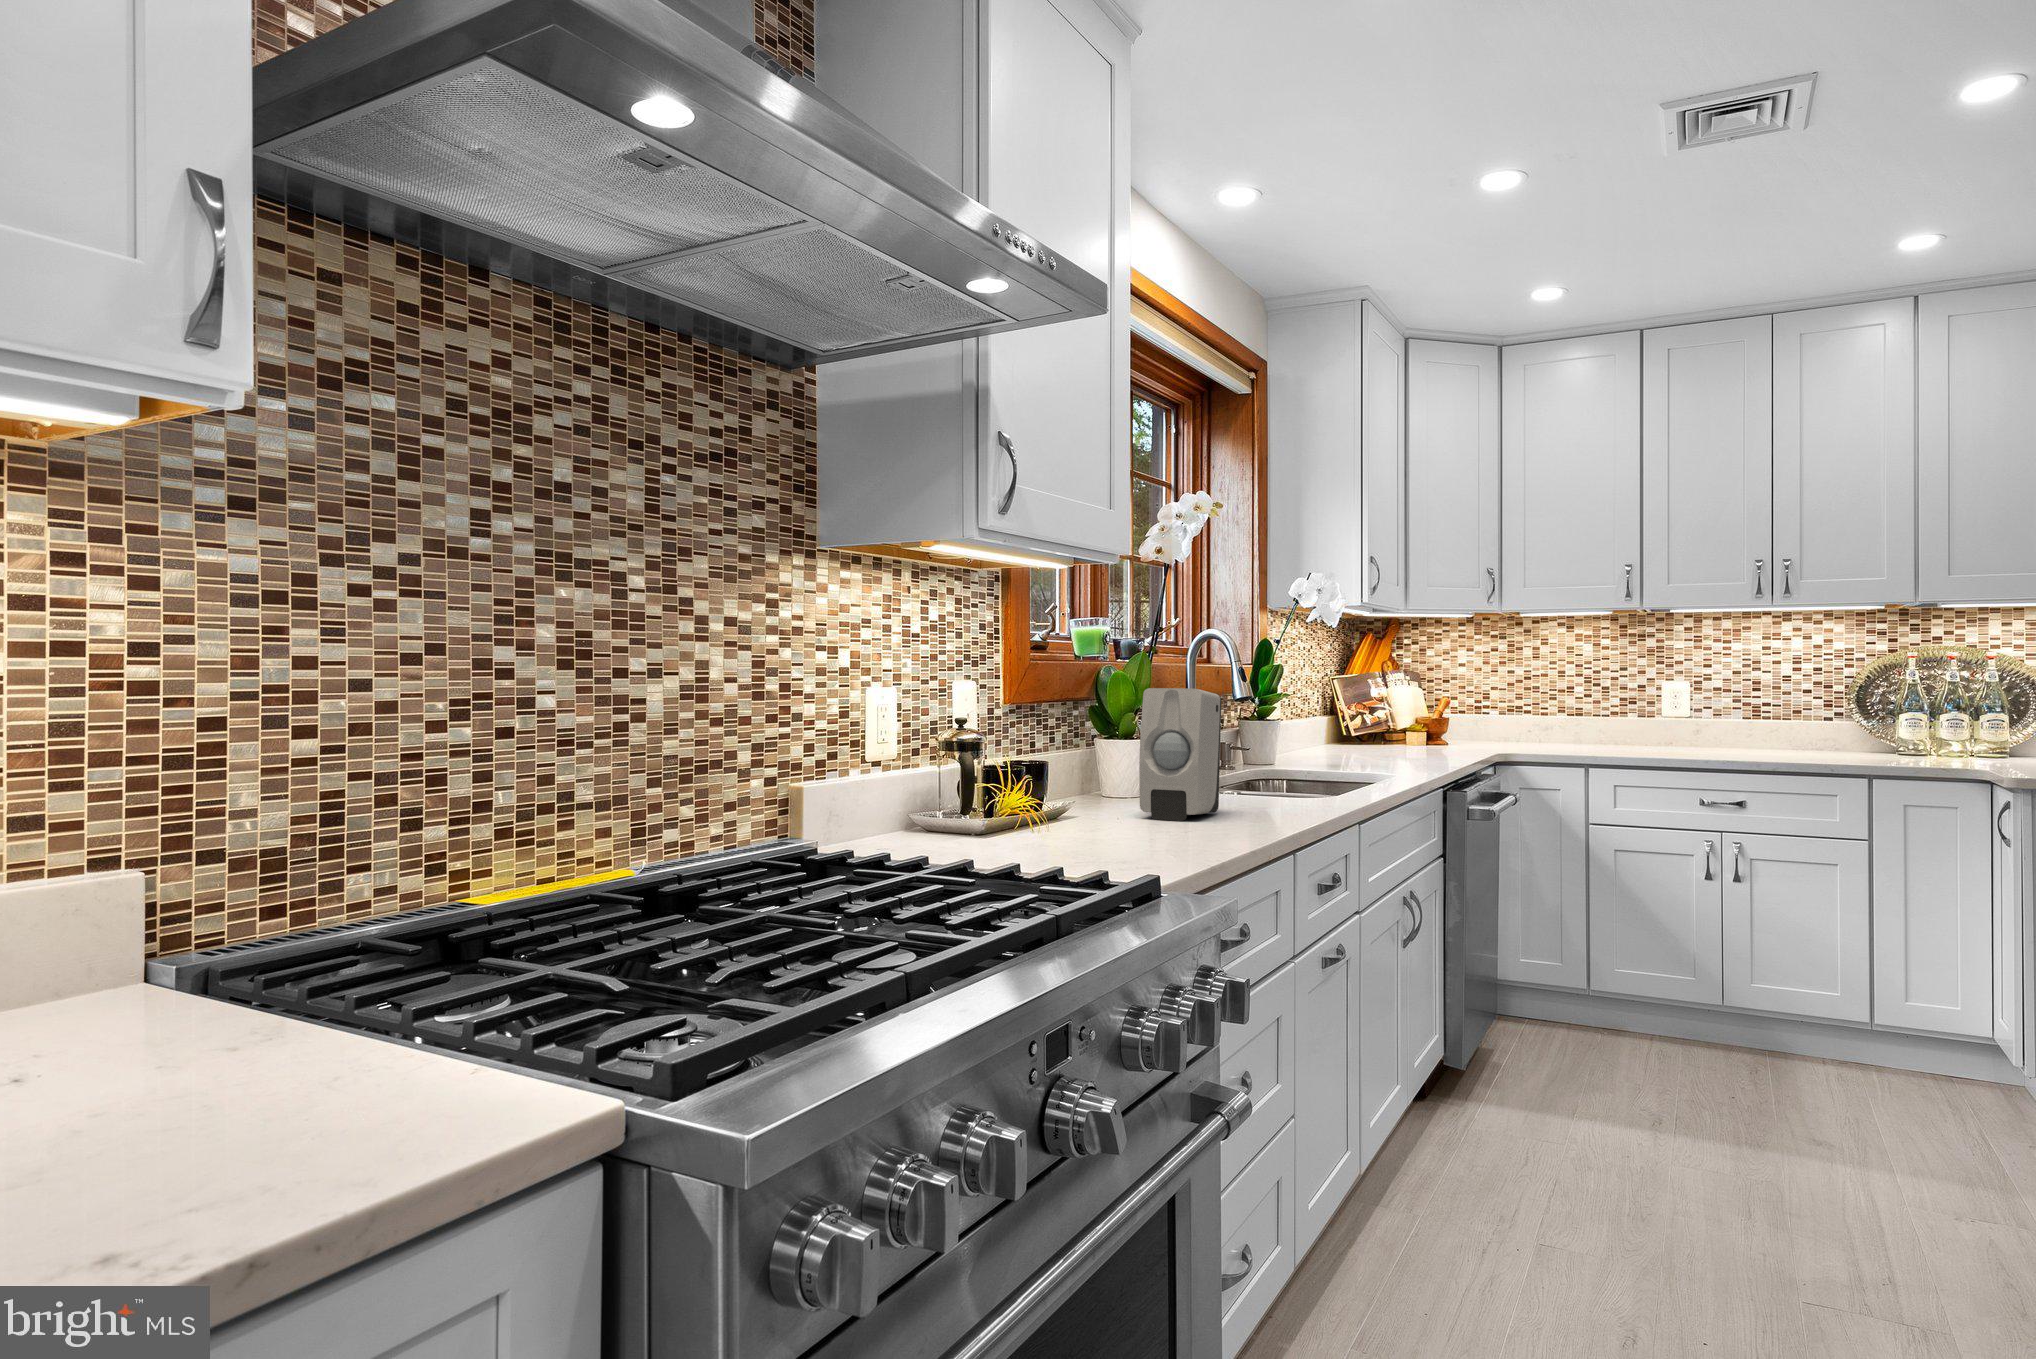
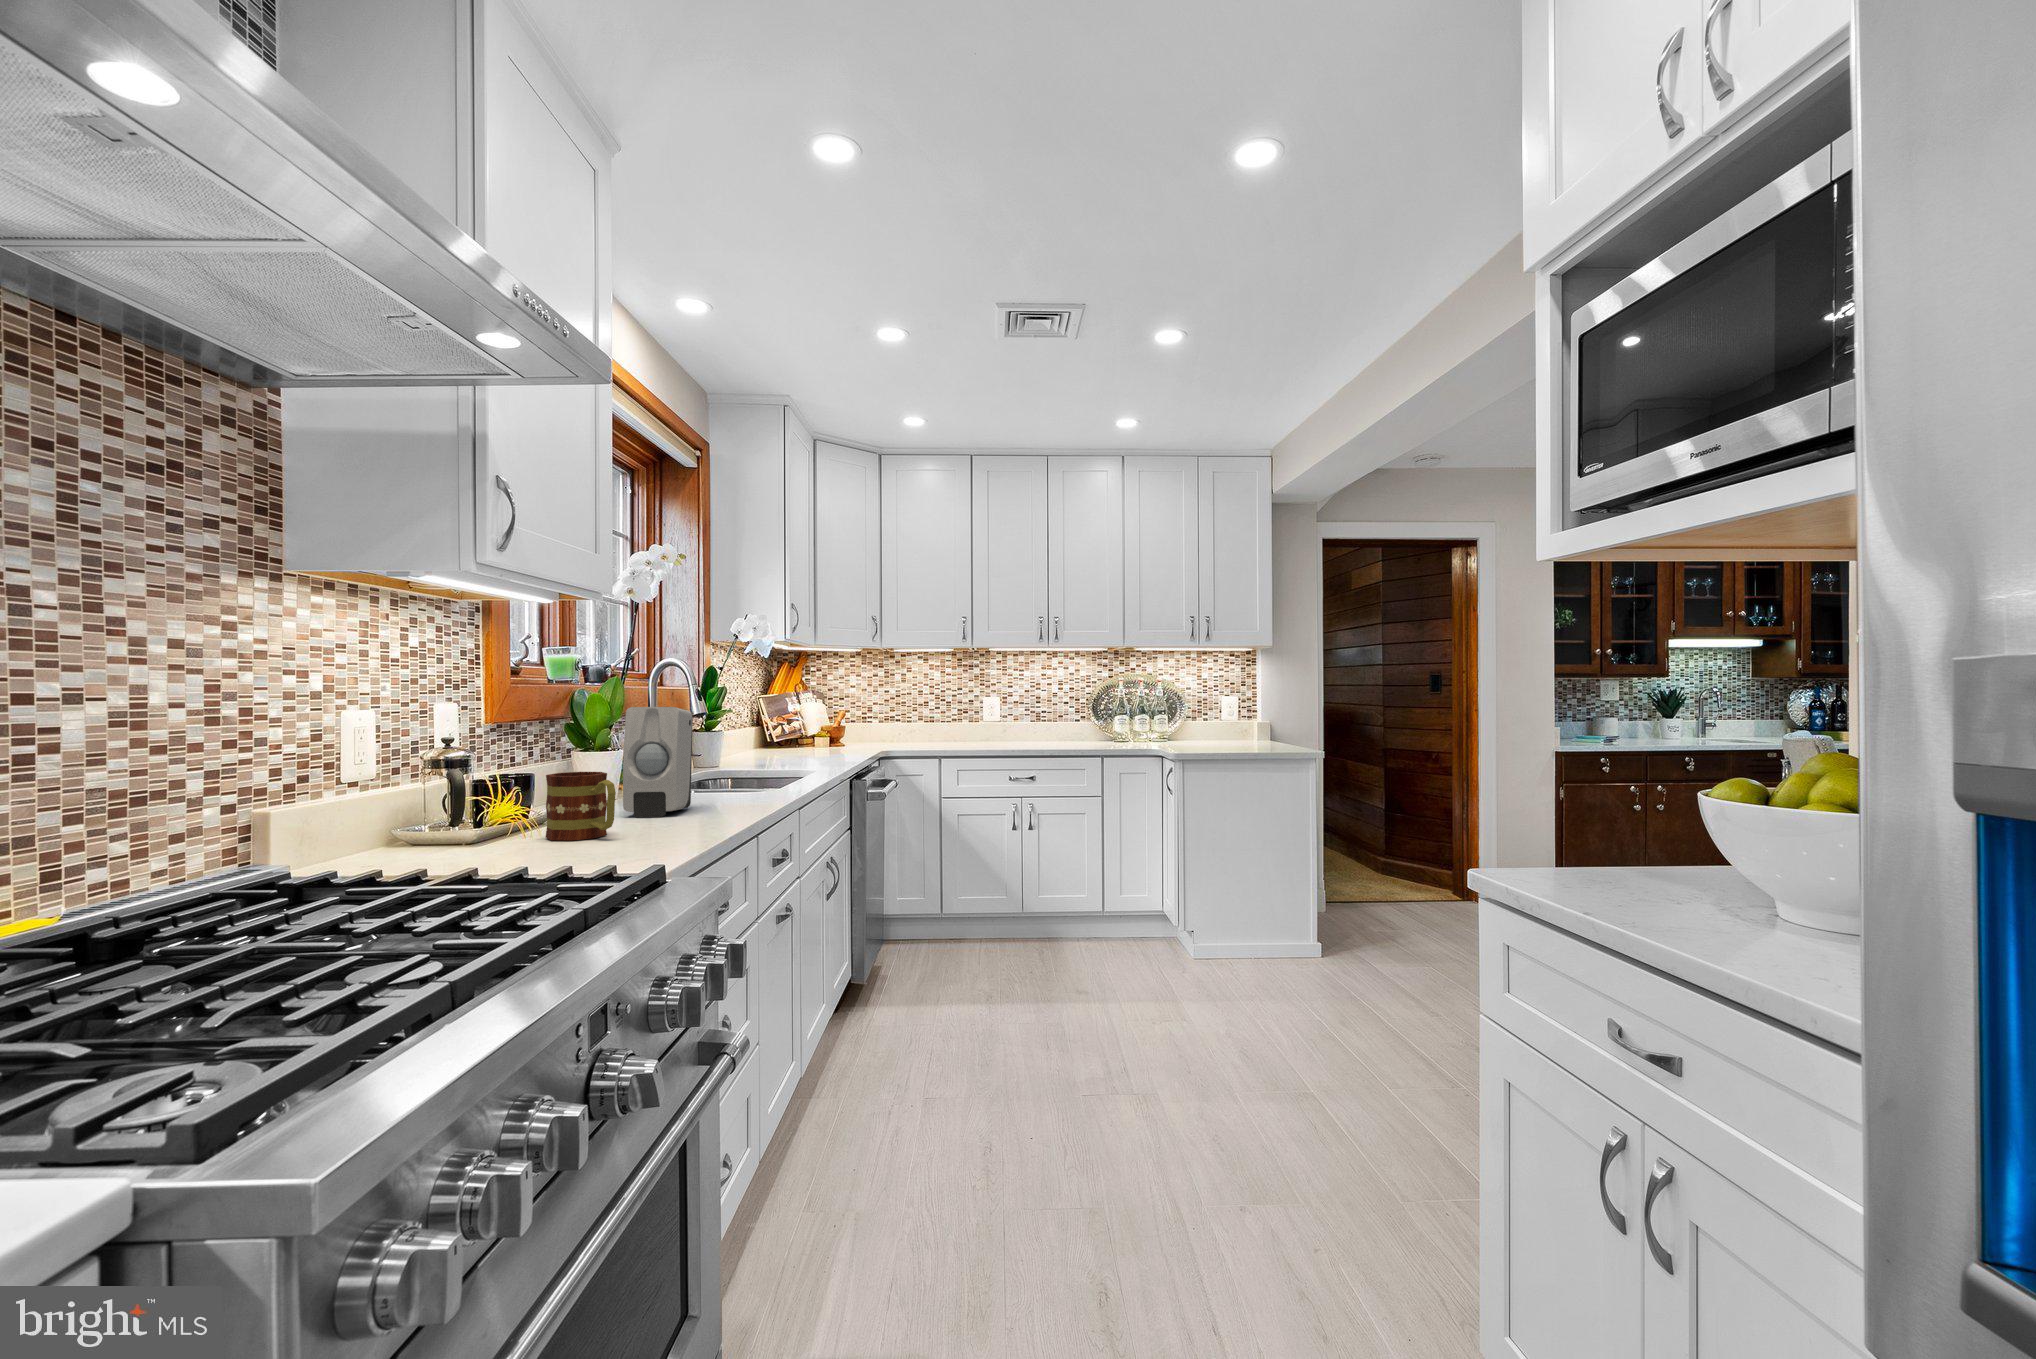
mug: none [1051,762,1121,840] -> present [546,772,616,841]

